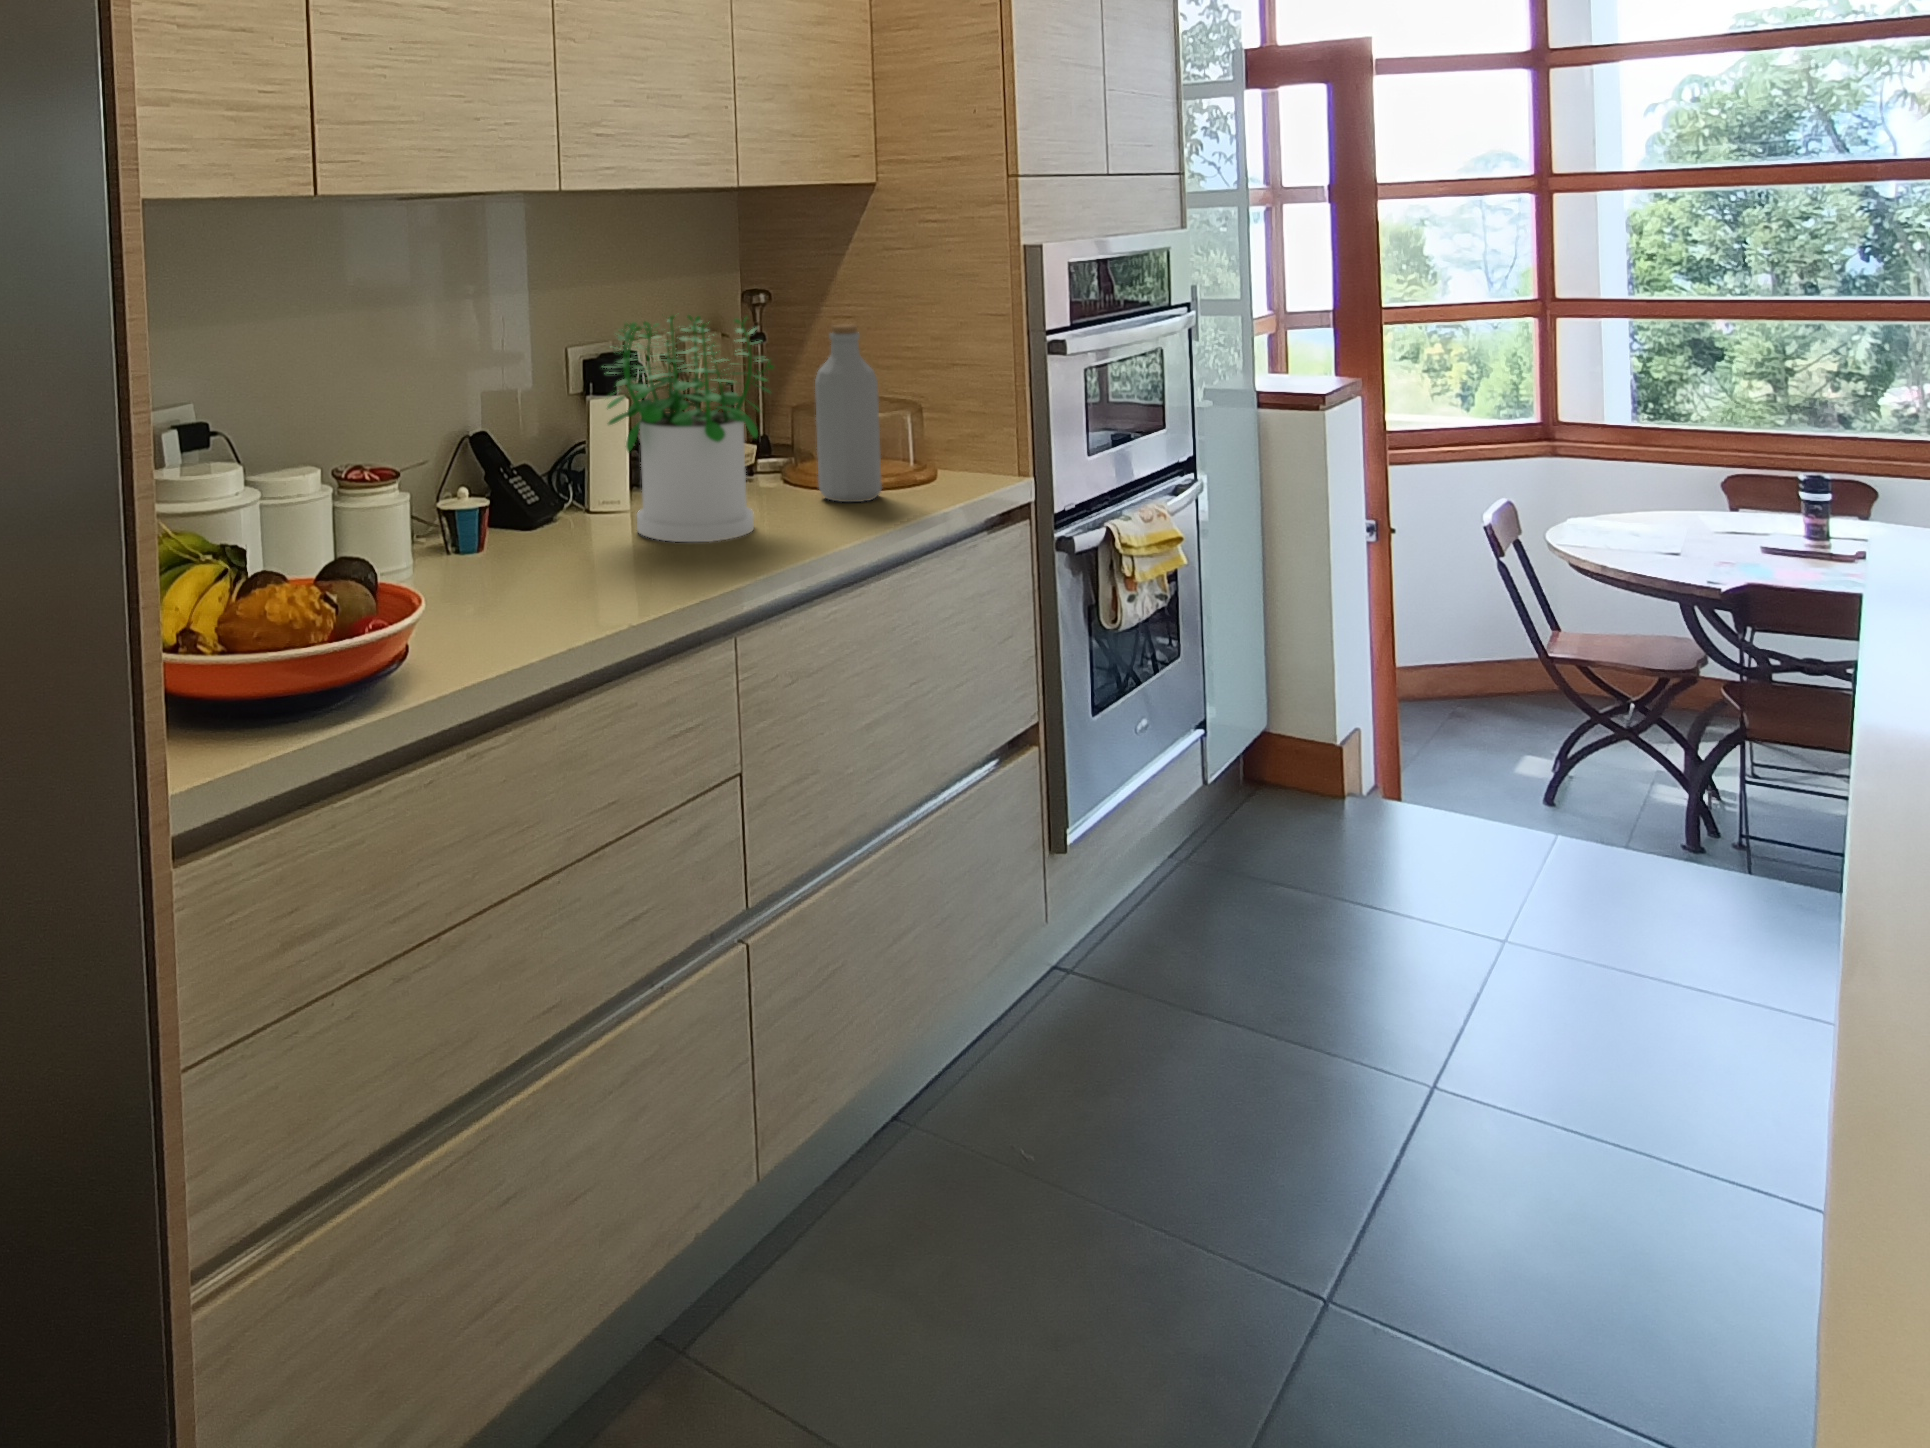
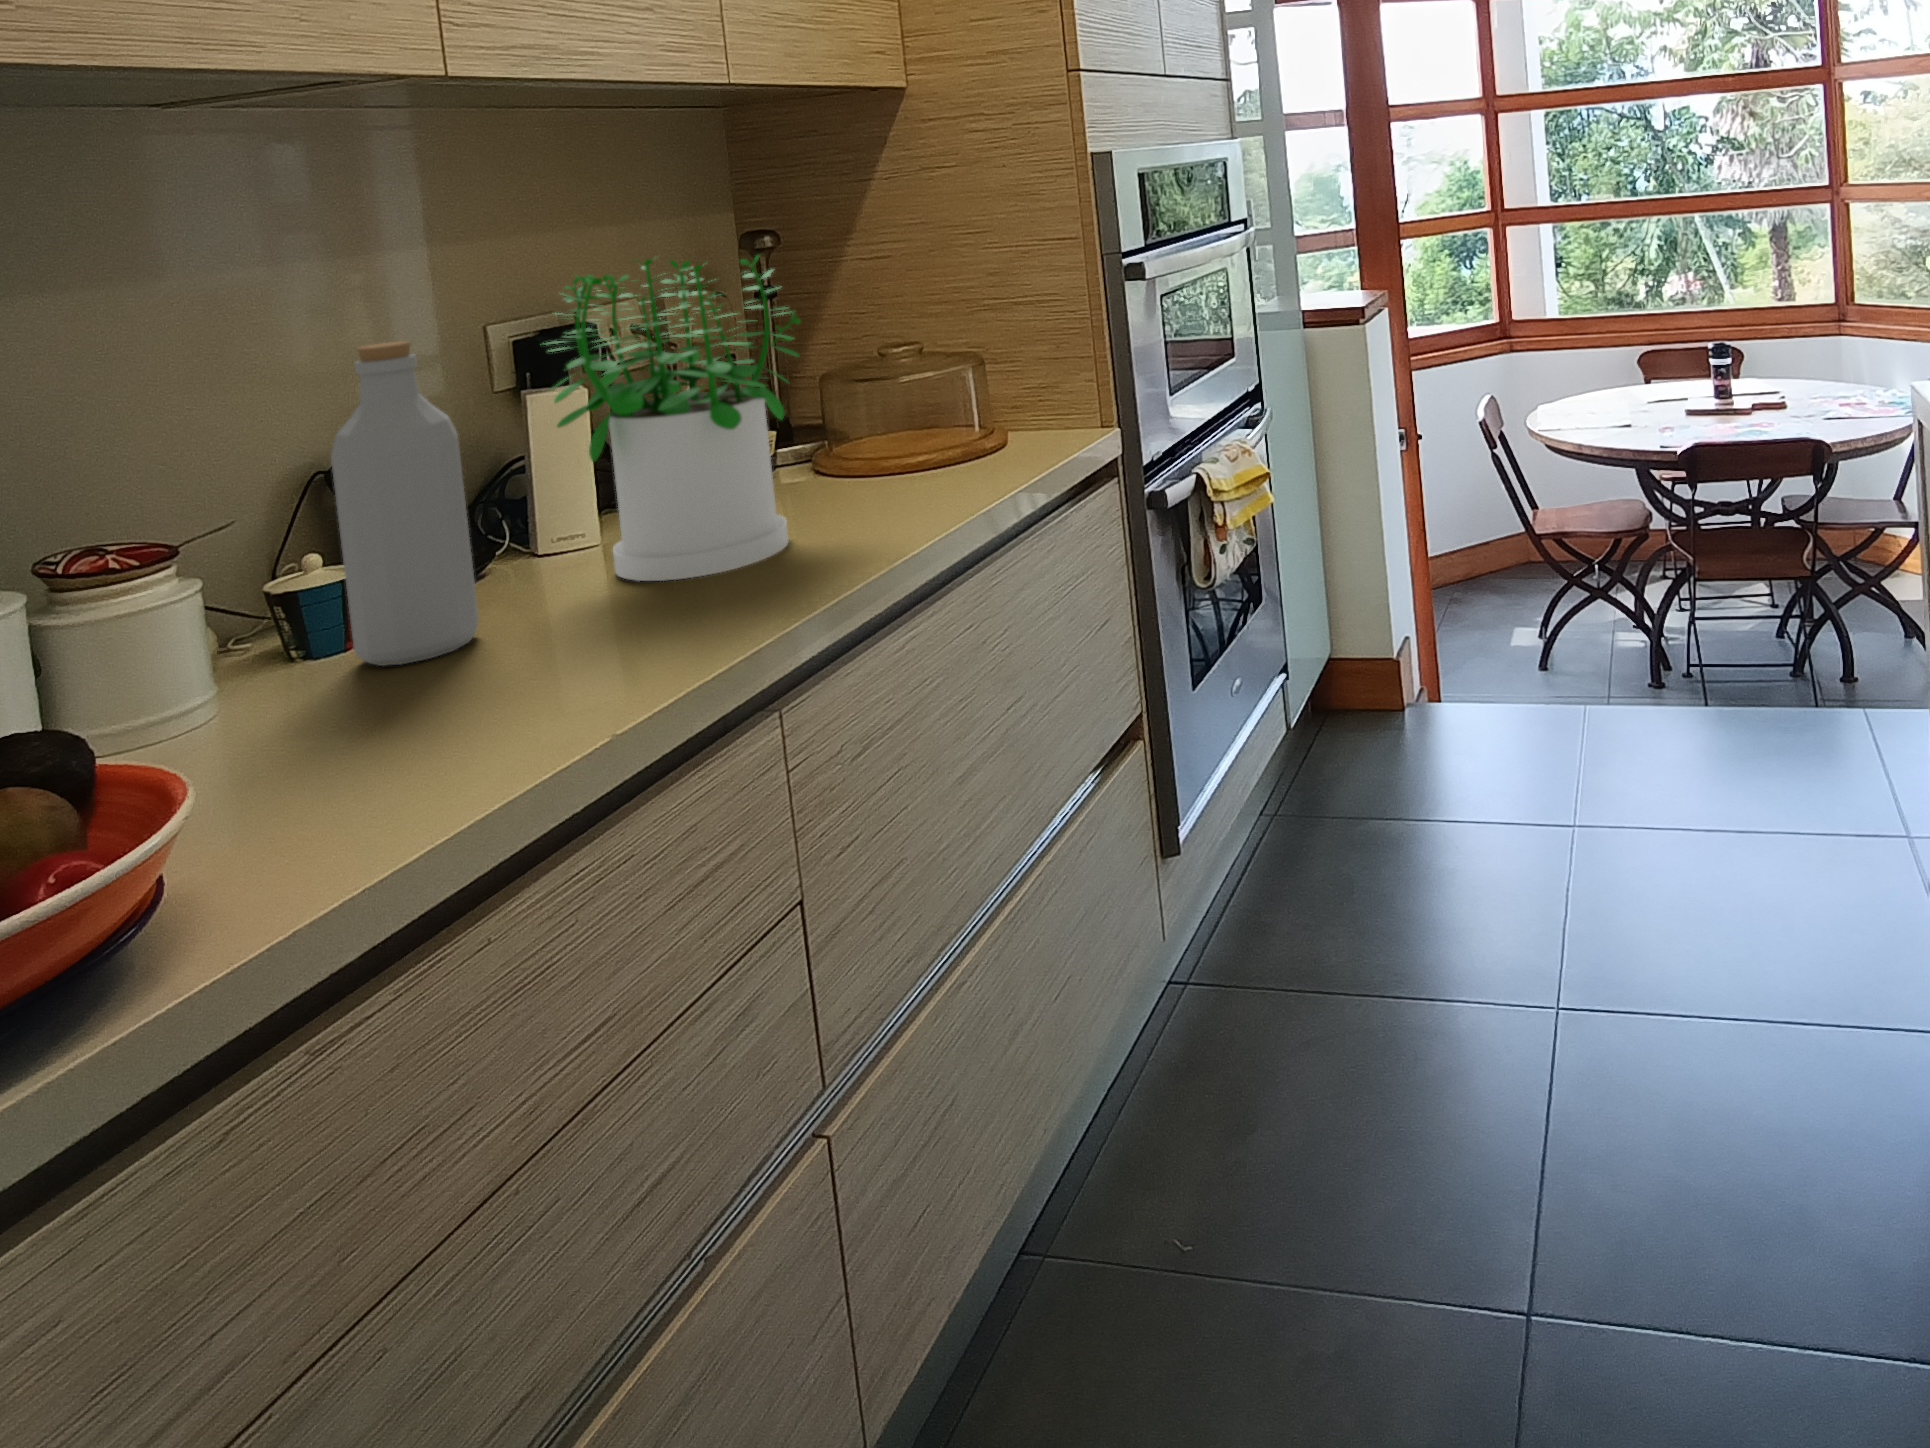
bottle: present [815,324,882,502] -> present [331,341,479,666]

